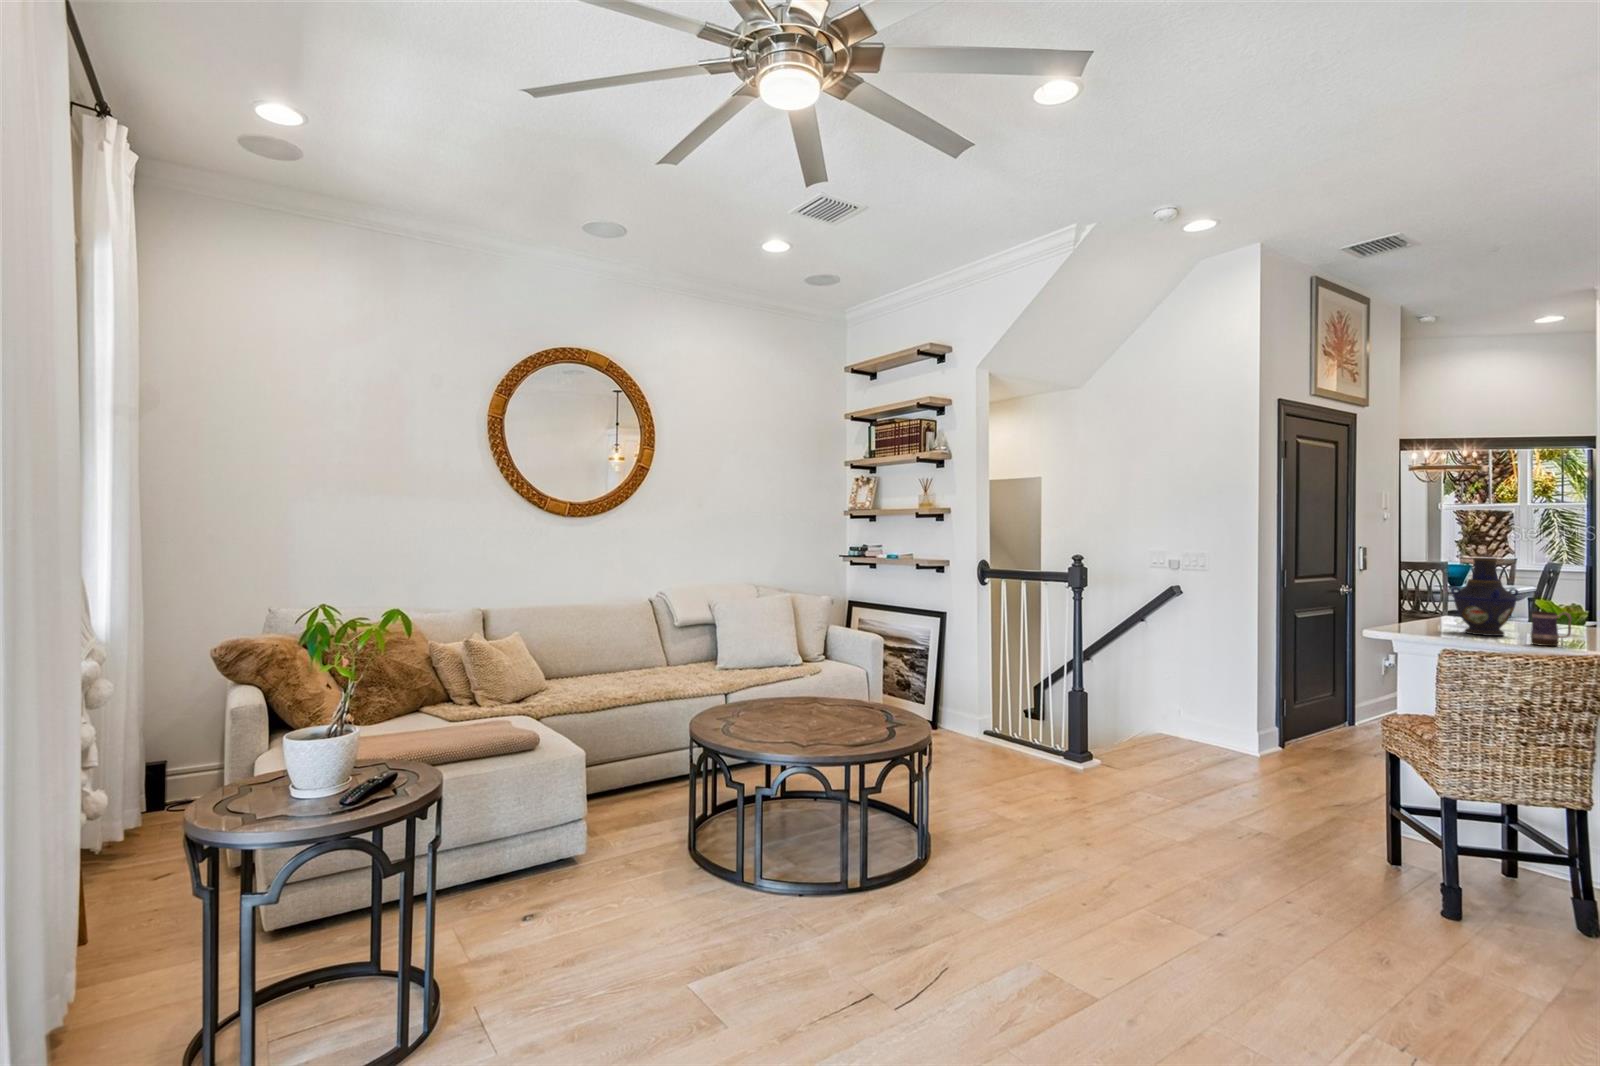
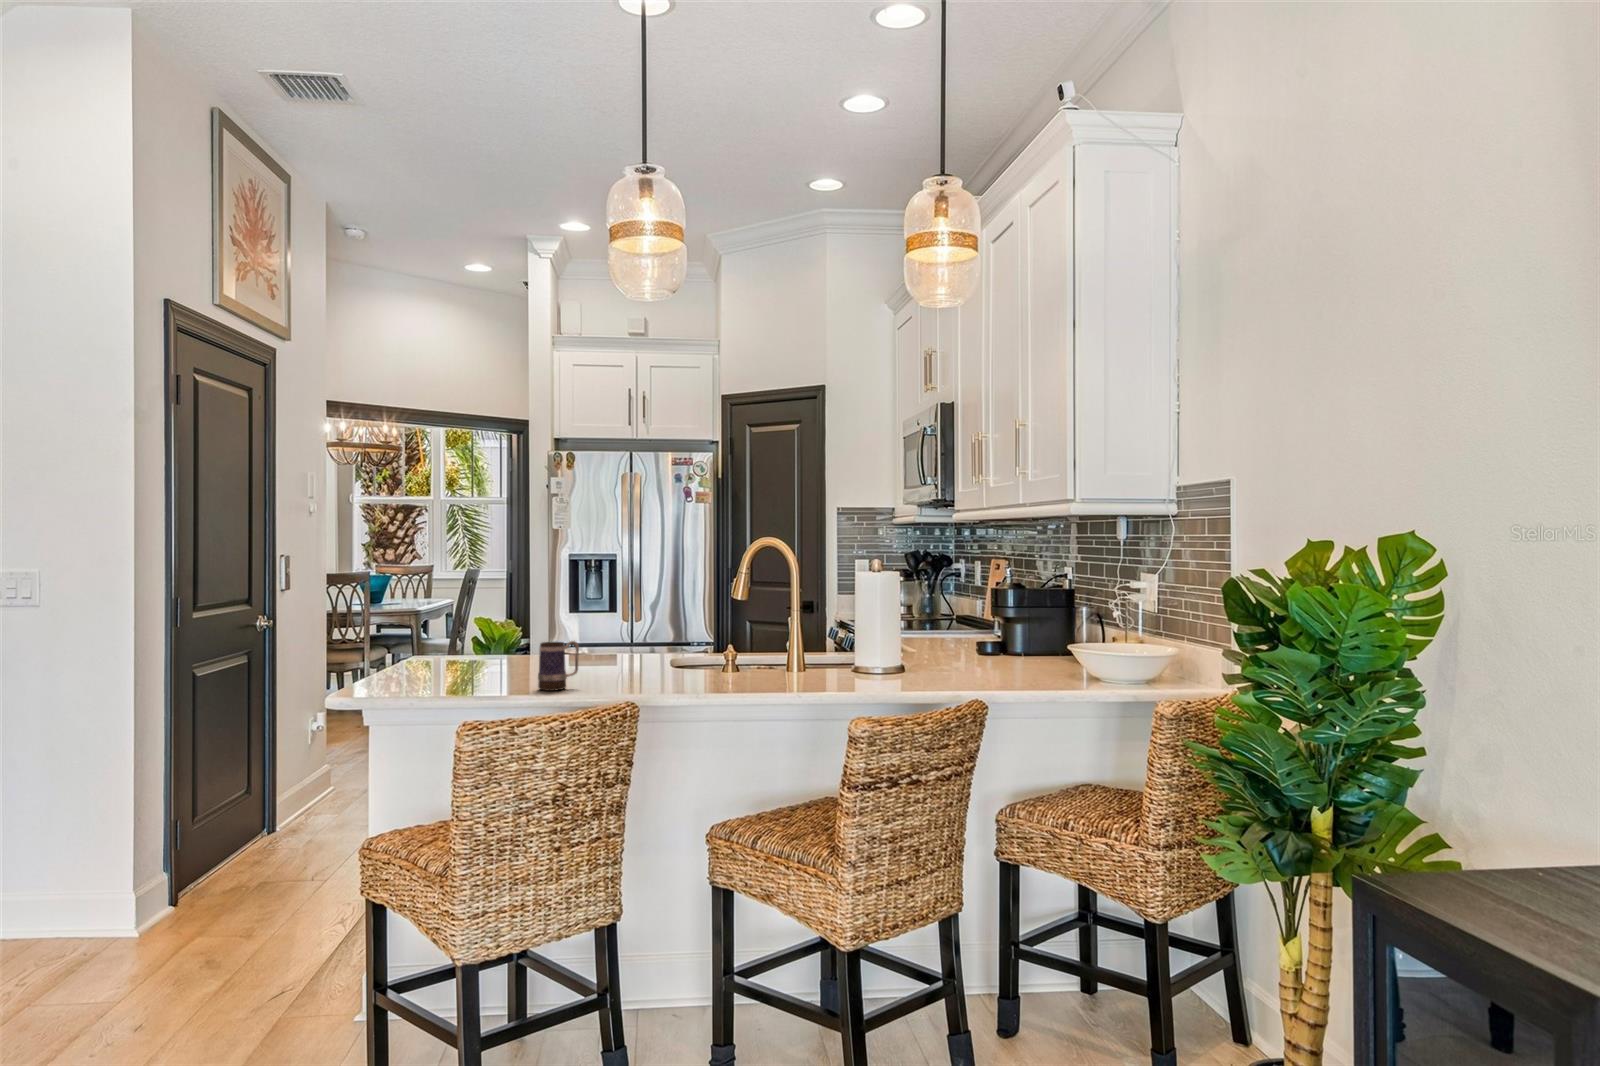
vase: present [1451,558,1518,636] -> none [440,568,514,683]

